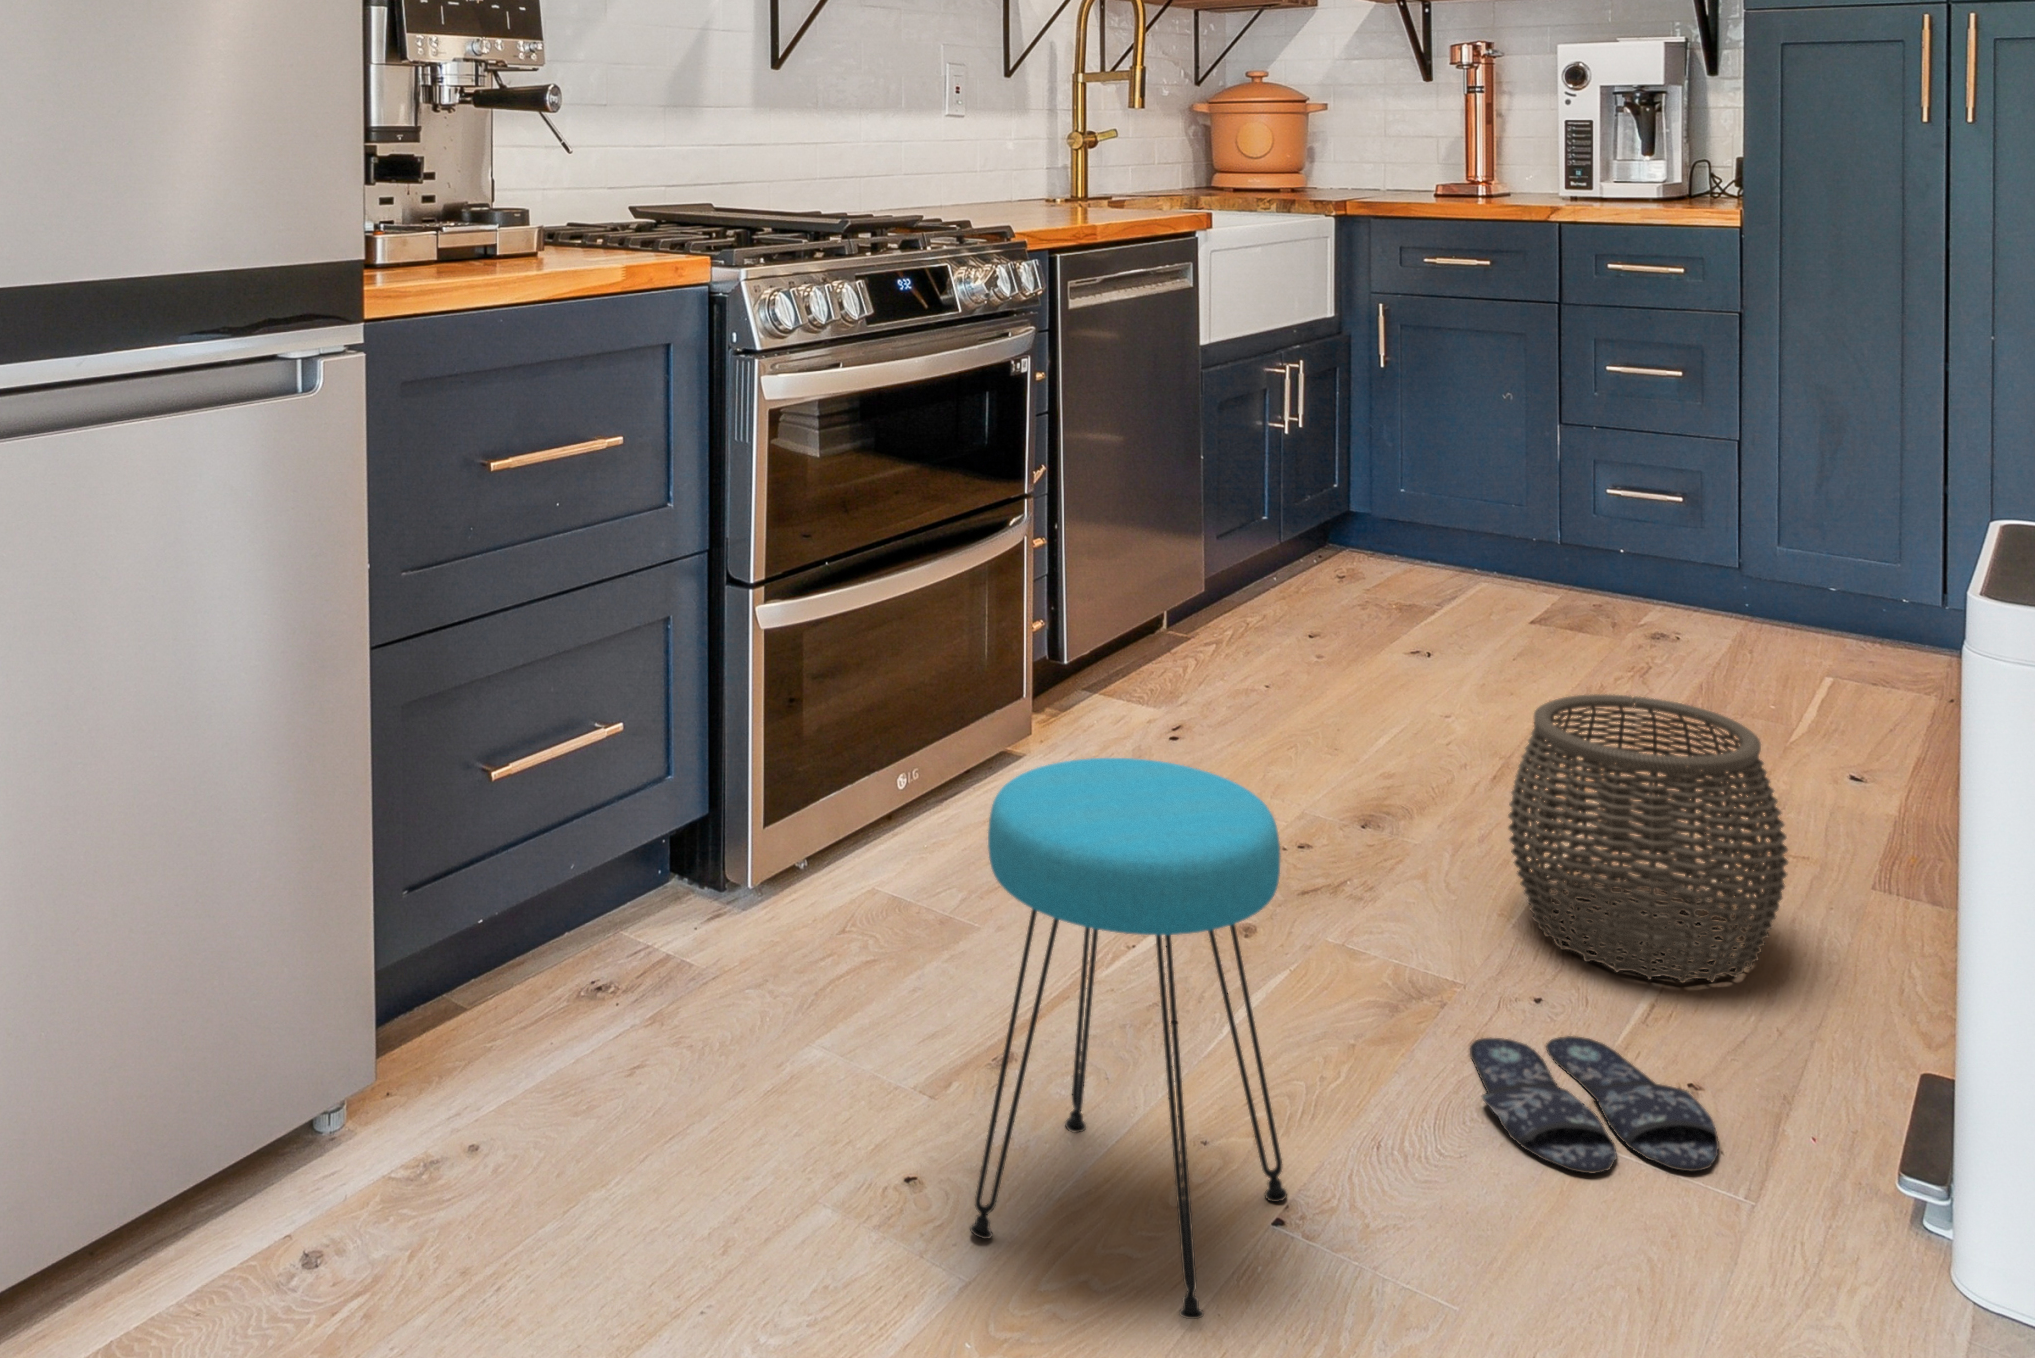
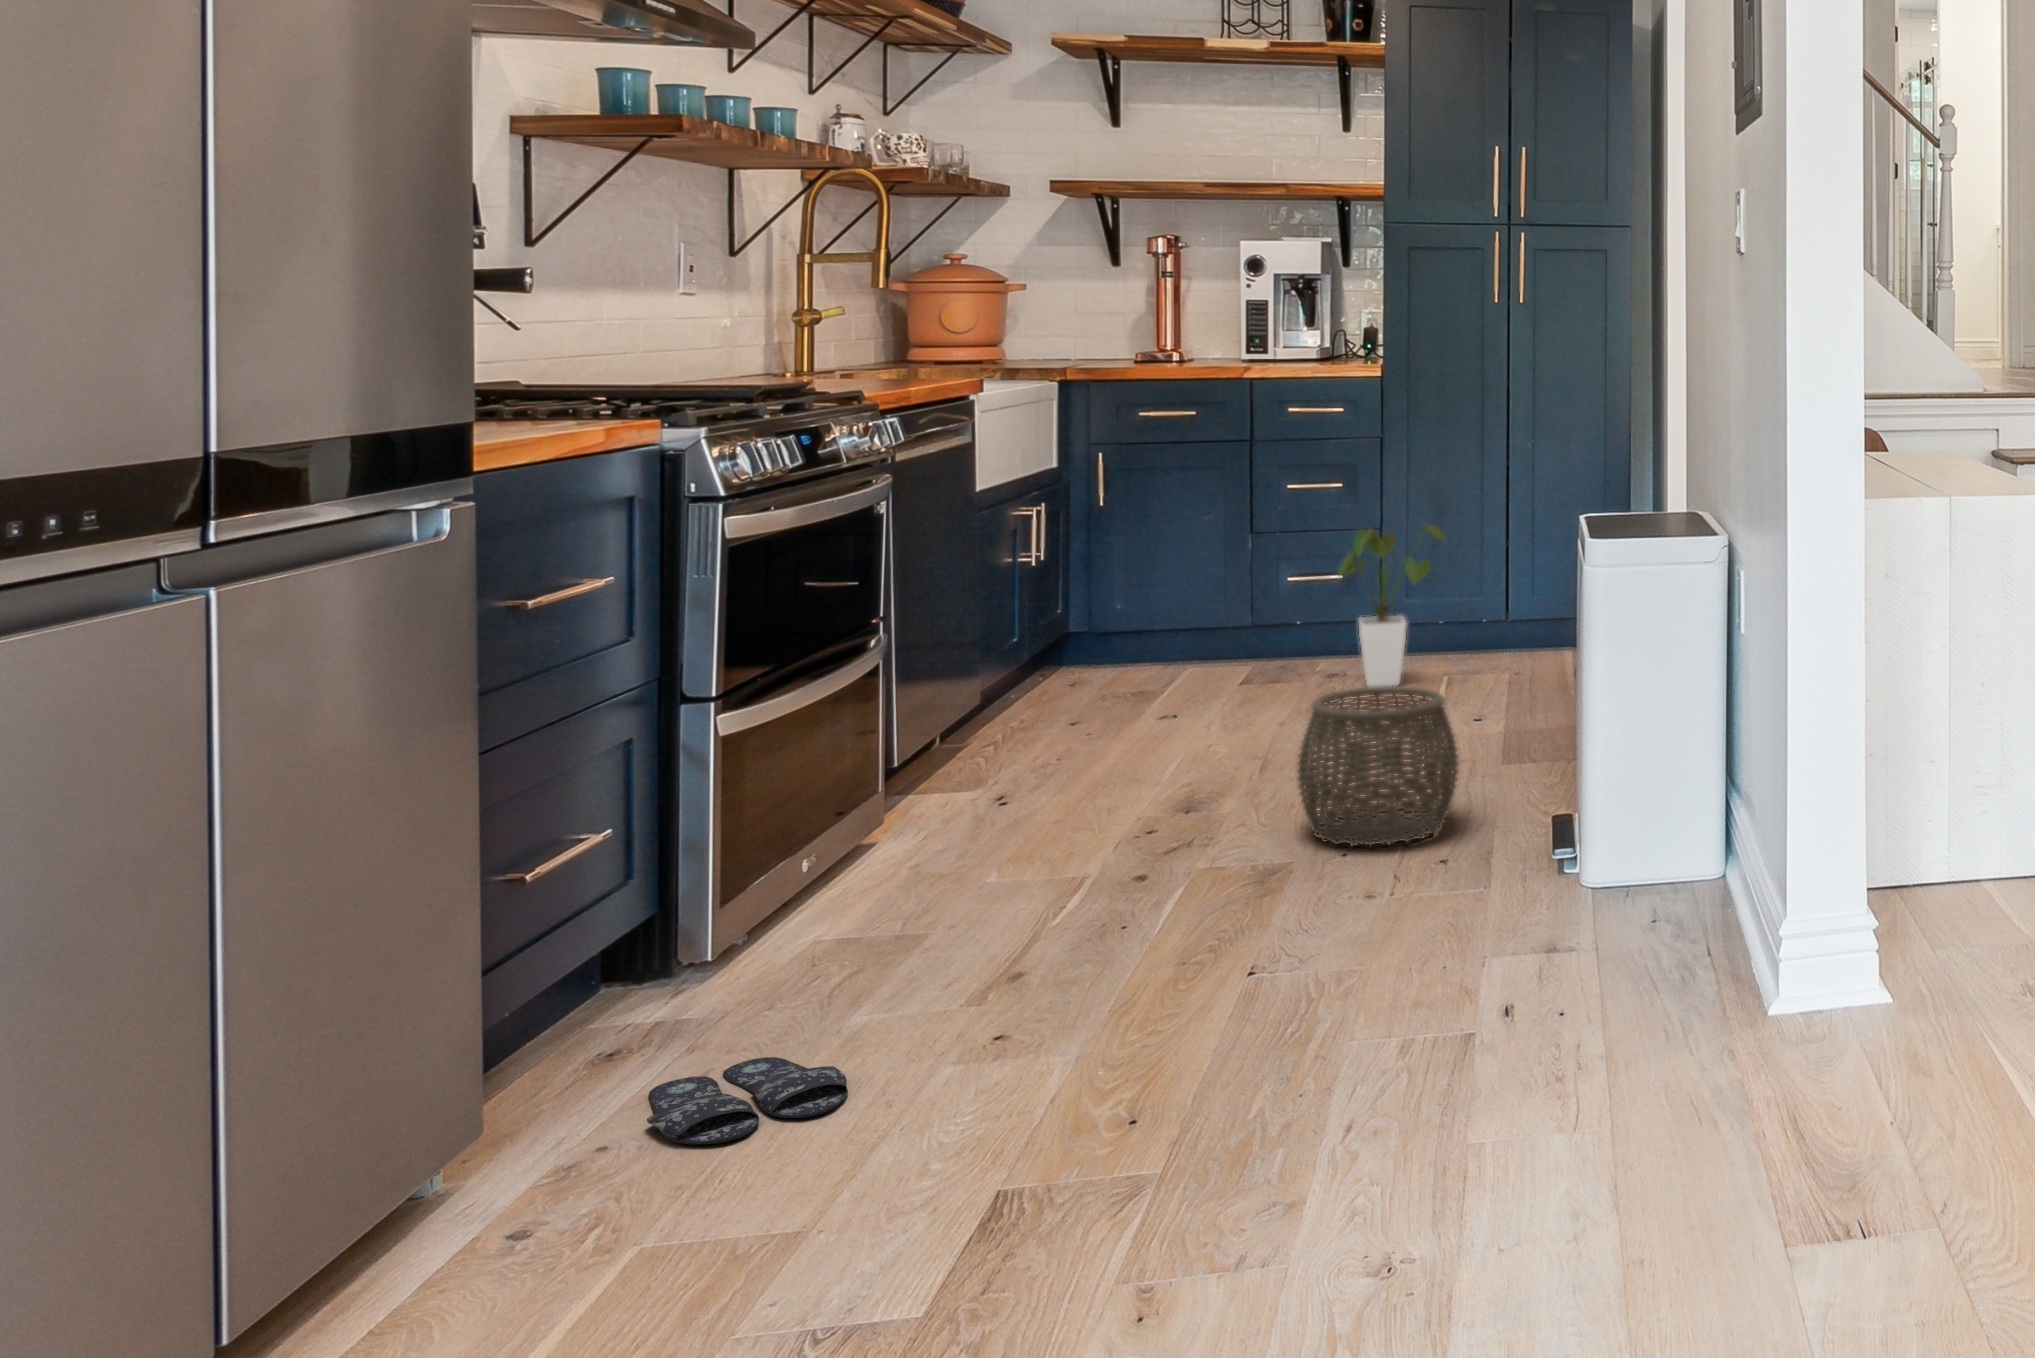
house plant: none [1665,419,1845,659] -> present [1338,524,1446,687]
stool: present [970,758,1287,1319] -> none [1038,737,1233,1042]
slippers: present [1470,1036,1719,1174] -> present [647,1057,848,1144]

